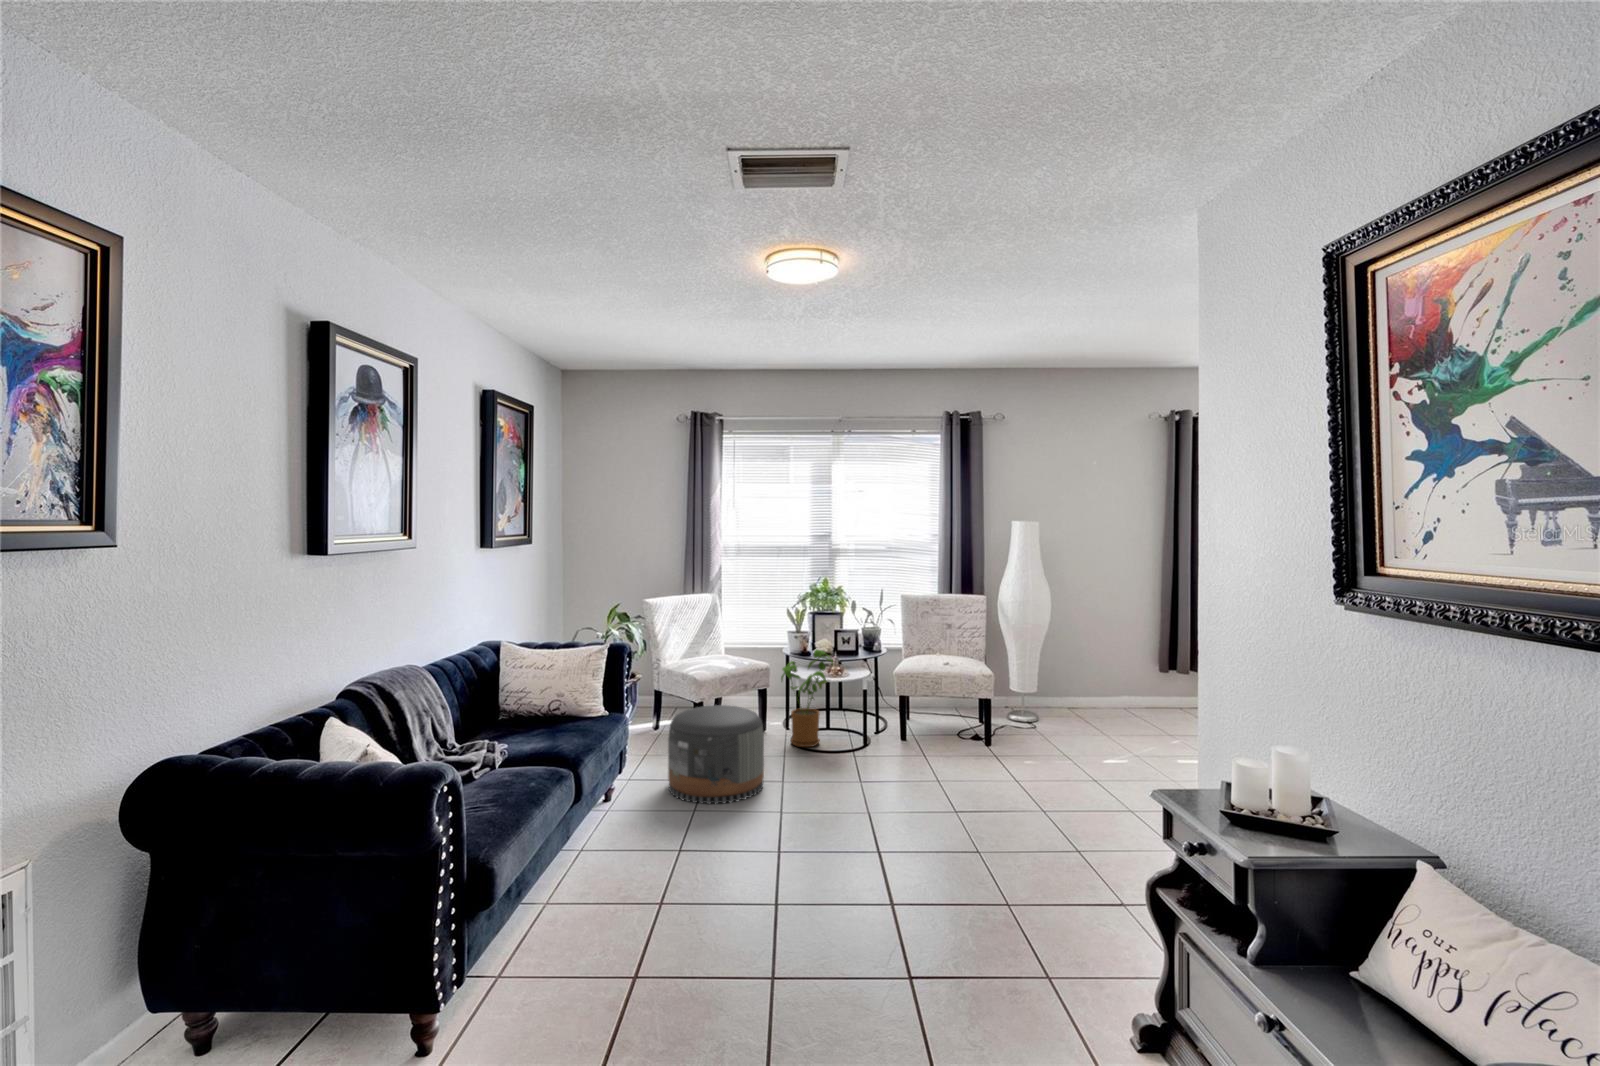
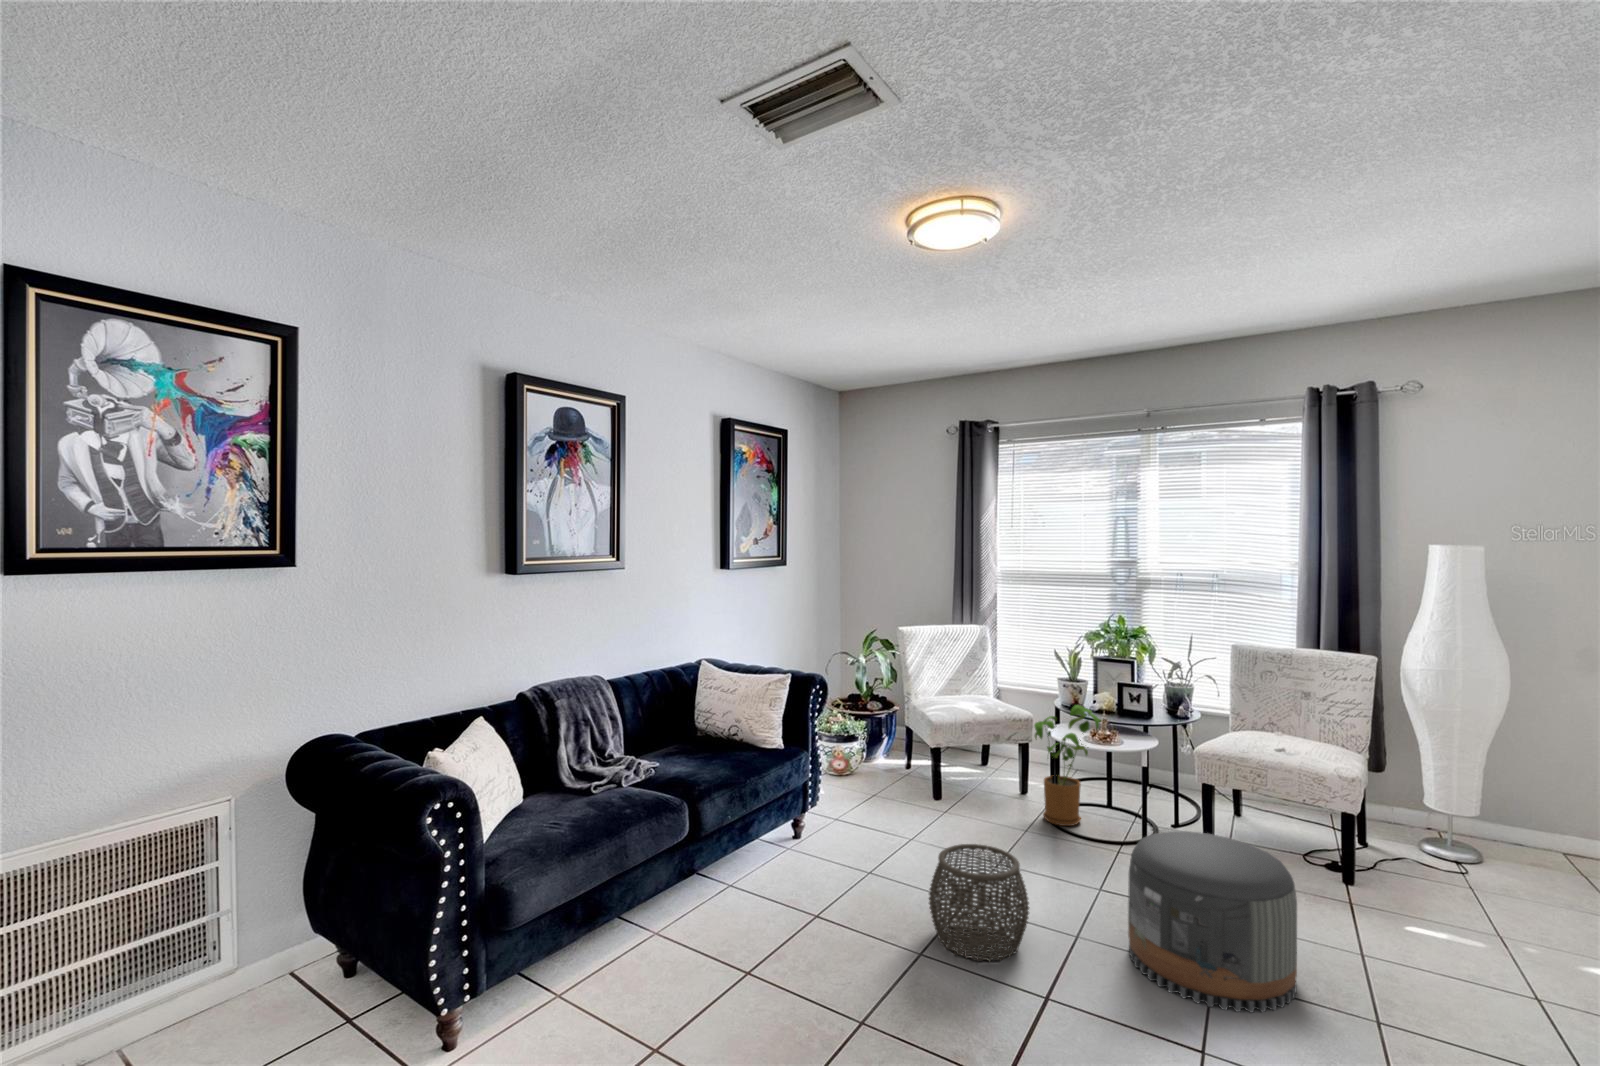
pouf: present [668,705,764,804] -> present [1128,831,1297,1013]
woven basket: none [784,759,862,847] -> present [929,844,1030,962]

